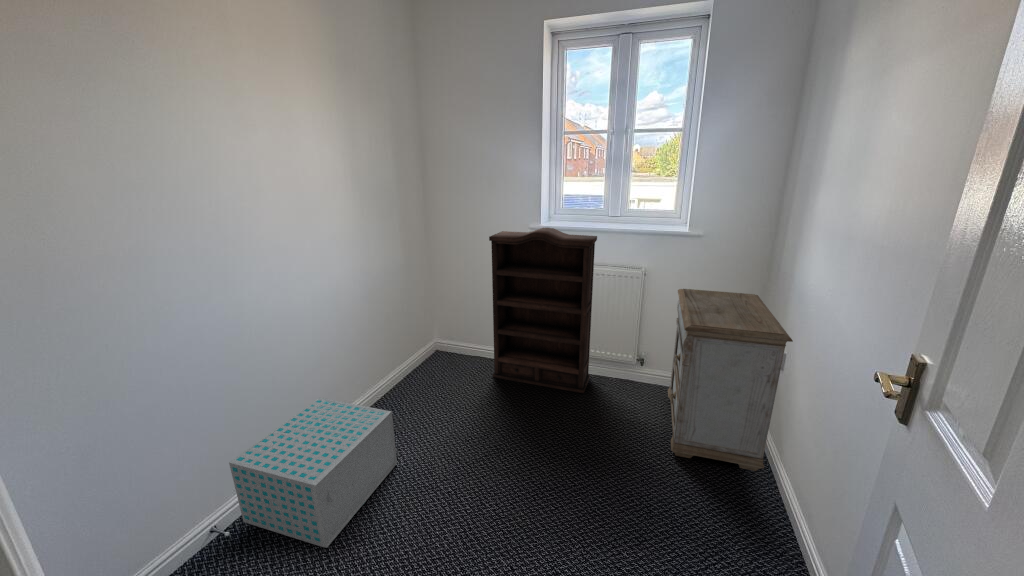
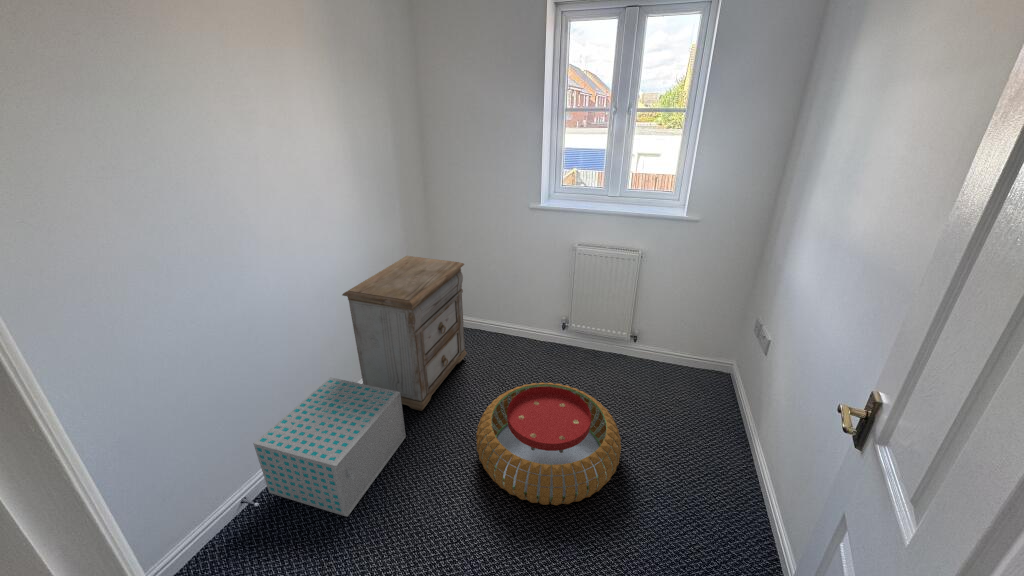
bookshelf: present [489,228,597,393] -> none [490,207,597,367]
nightstand: present [668,289,793,471] -> present [342,256,467,411]
pouf: none [472,404,631,535] -> present [476,383,621,505]

